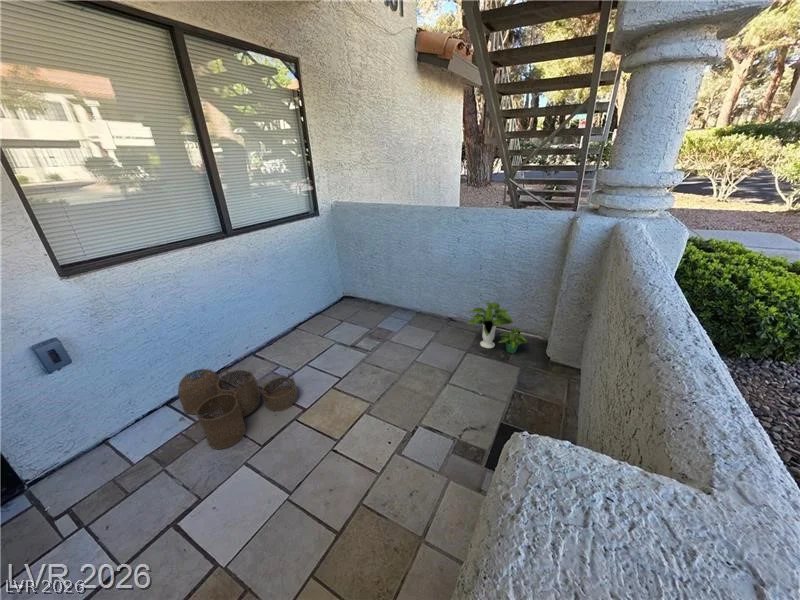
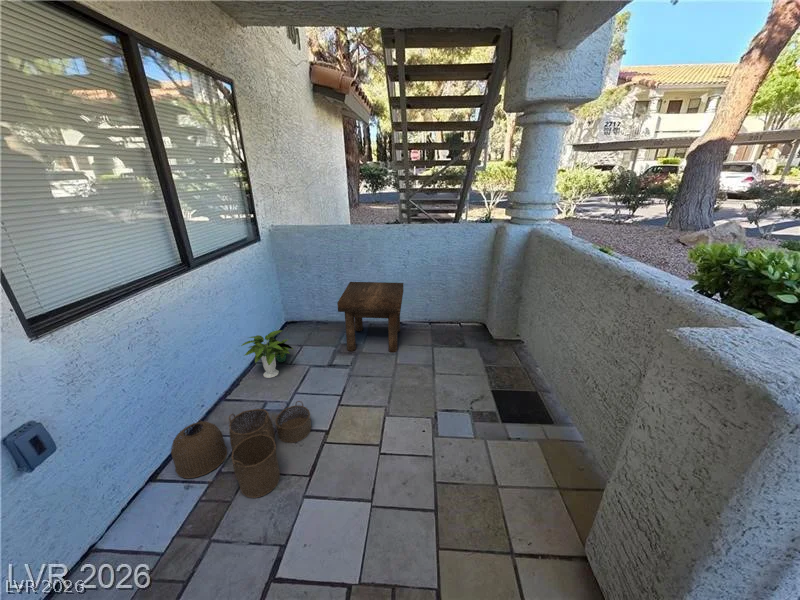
stool: none [367,265,453,349] -> present [337,282,403,353]
potted plant: present [467,302,527,353] -> present [241,330,293,378]

